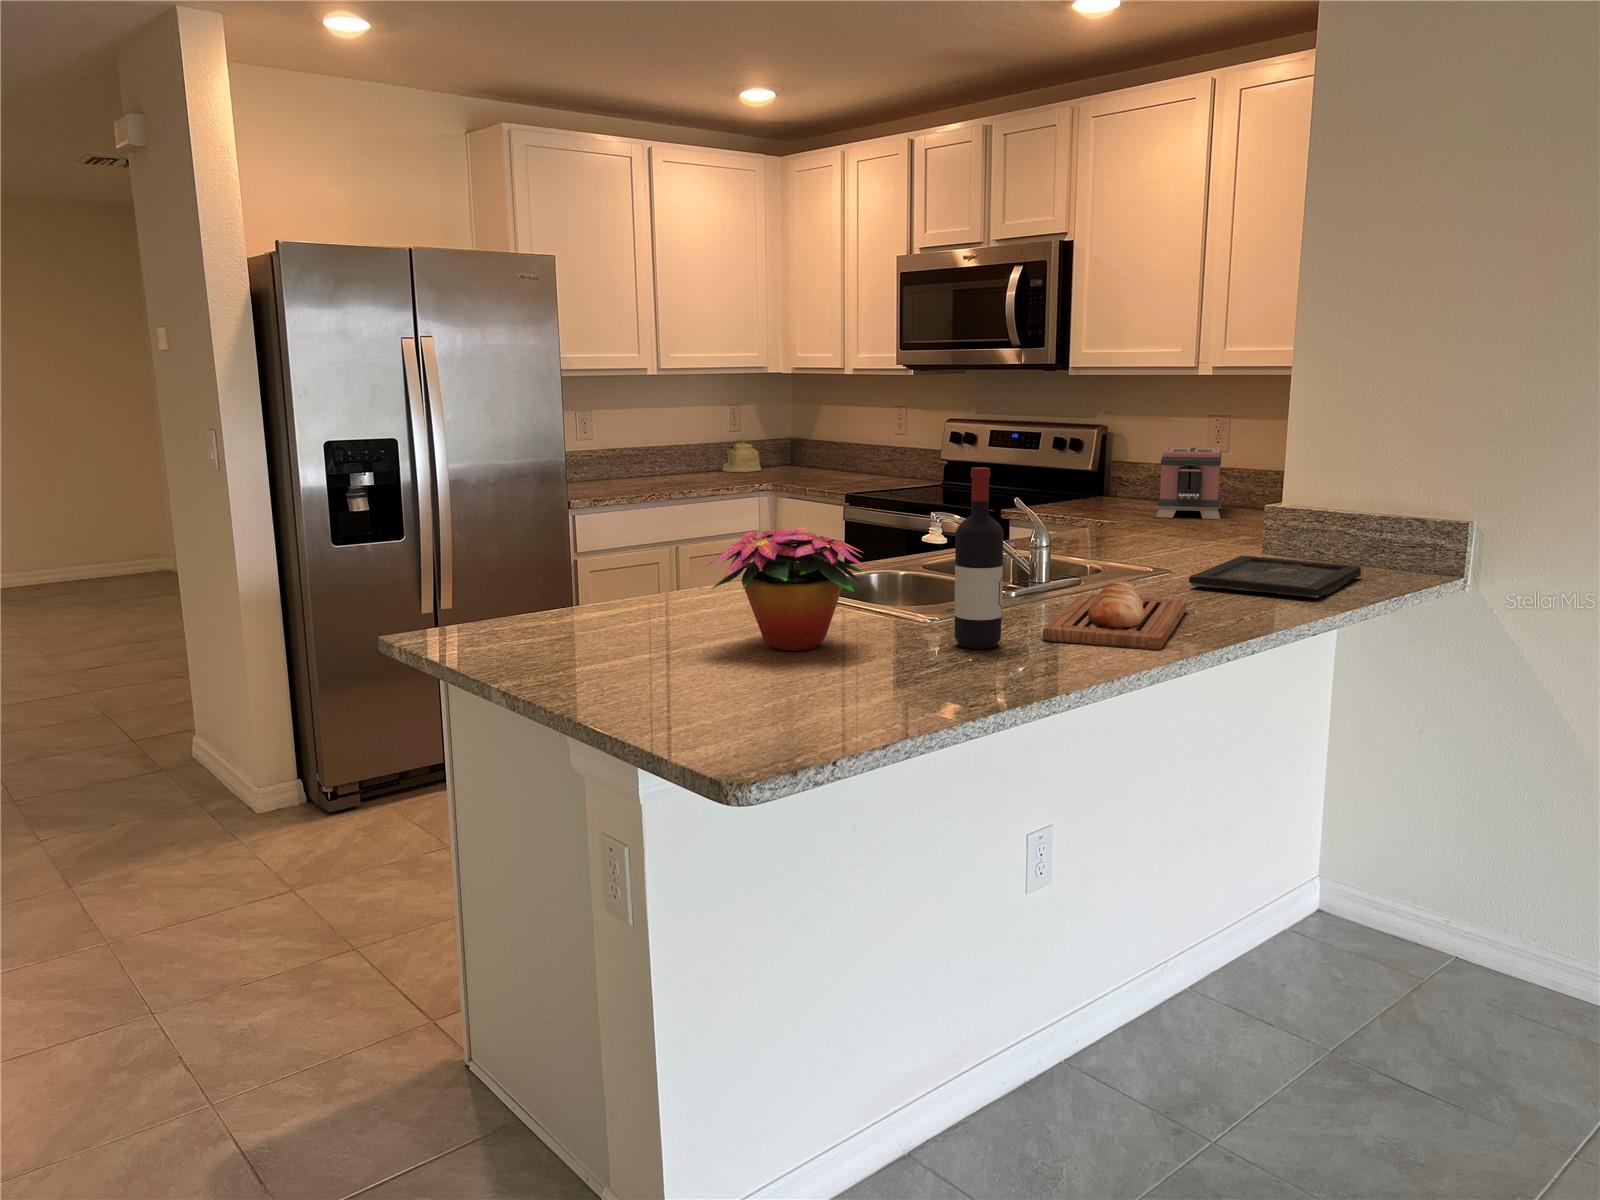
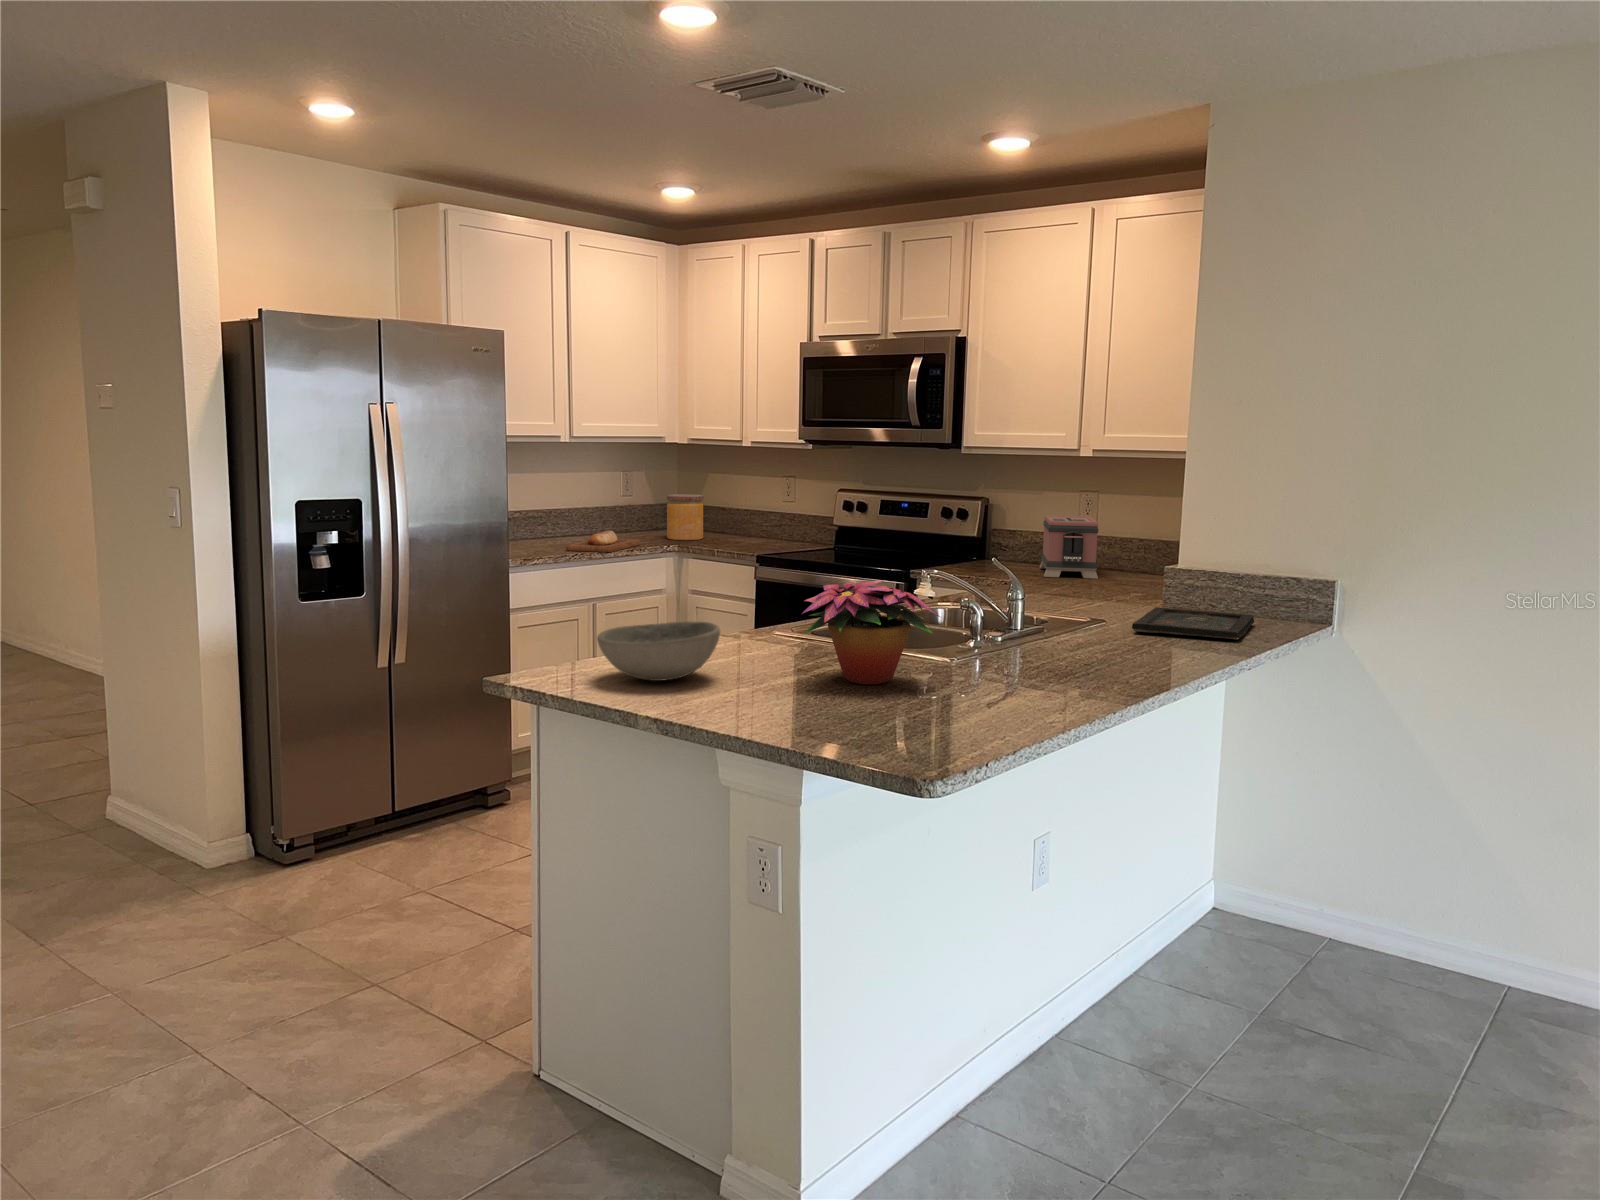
jar: none [769,429,808,478] -> present [667,494,703,540]
kettle: present [723,439,761,472] -> none [609,503,651,534]
wine bottle: present [955,467,1004,649] -> none [996,533,1039,680]
bowl: none [489,574,630,642] -> present [597,621,720,681]
bread loaf: present [1043,581,1187,650] -> present [566,531,640,552]

